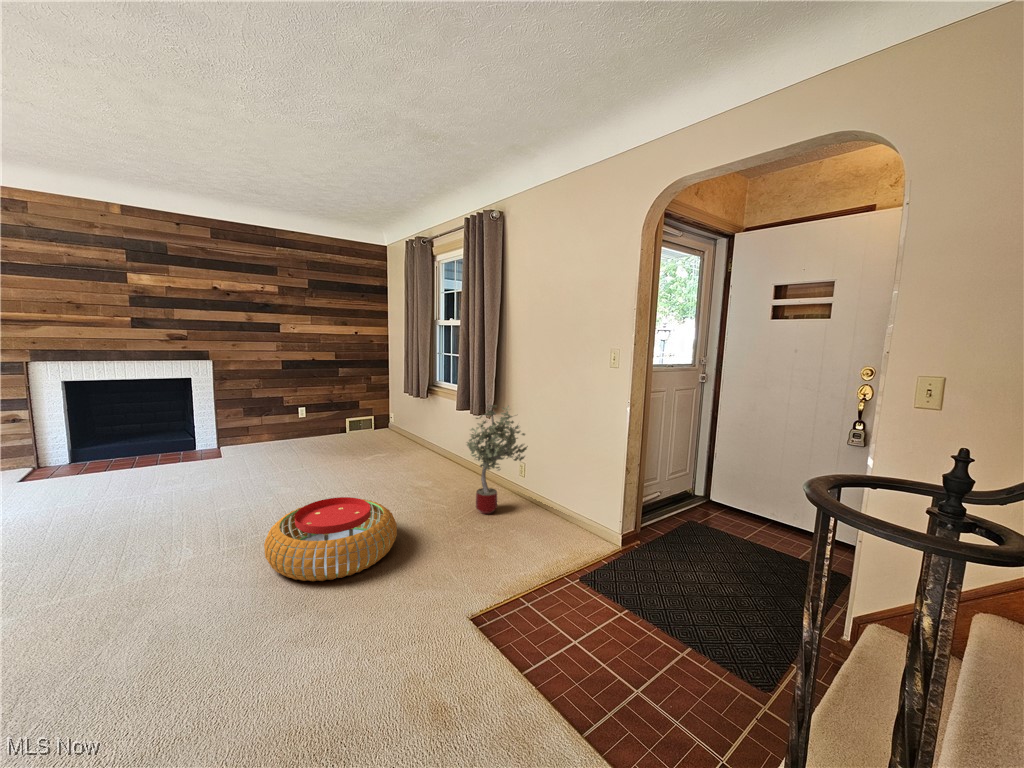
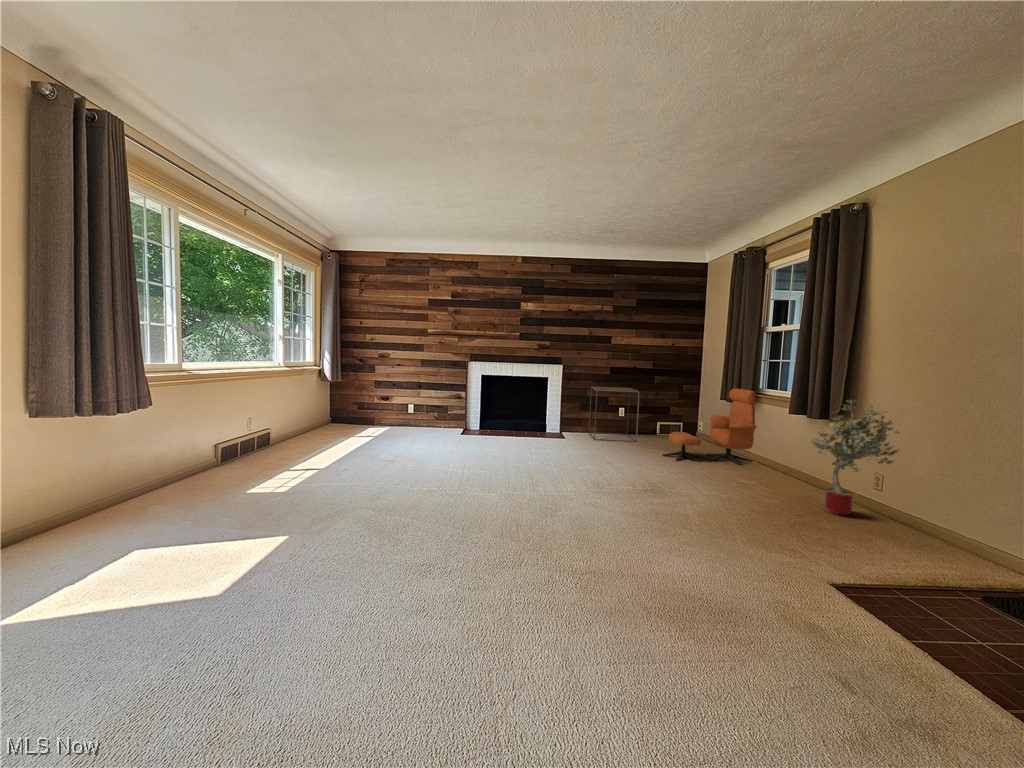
lounge chair: none [339,383,432,471] -> present [663,389,757,465]
side table: none [256,384,317,454] -> present [589,386,640,442]
pouf: present [264,497,397,581] -> none [635,465,747,525]

